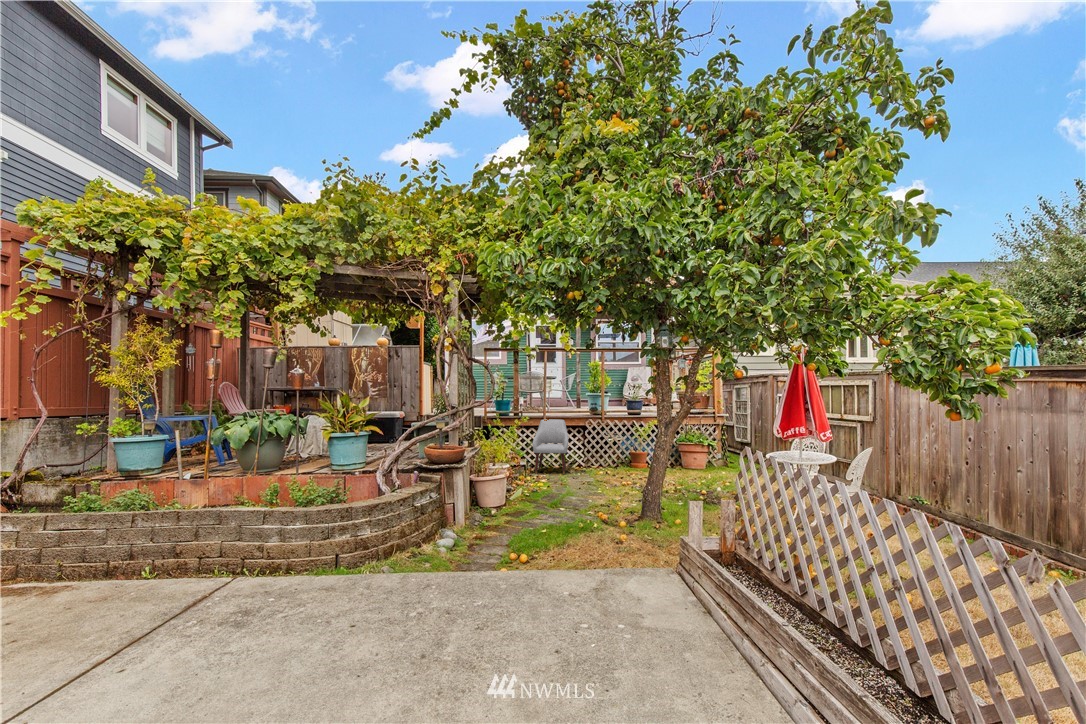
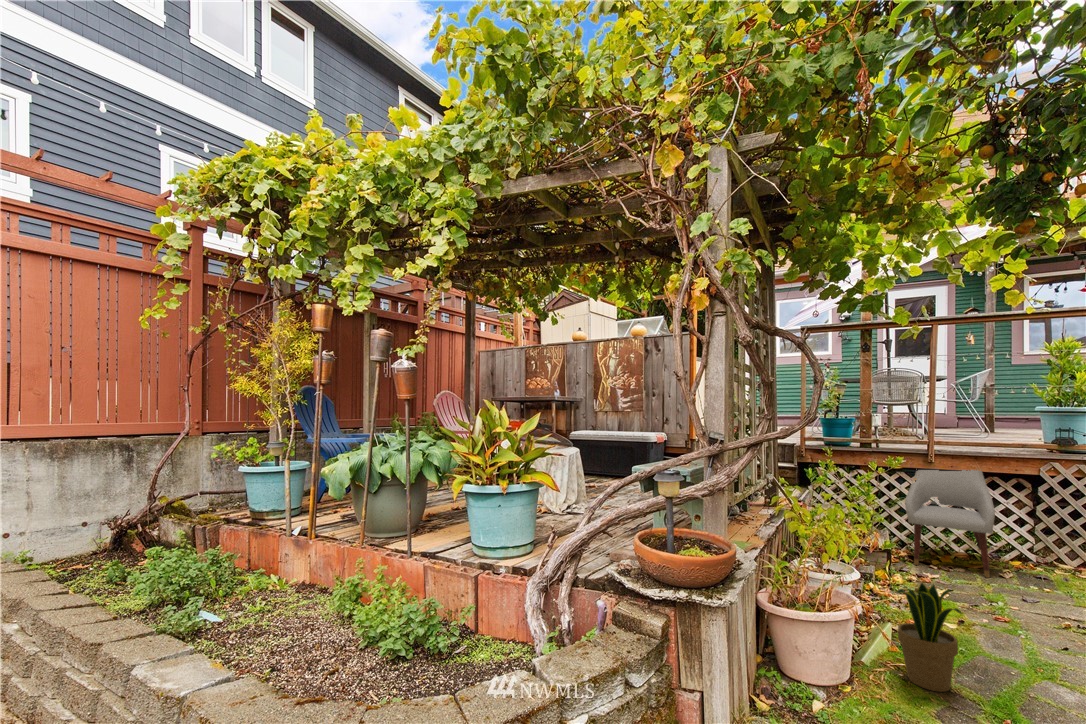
potted plant: none [522,463,543,505] -> present [897,583,961,692]

